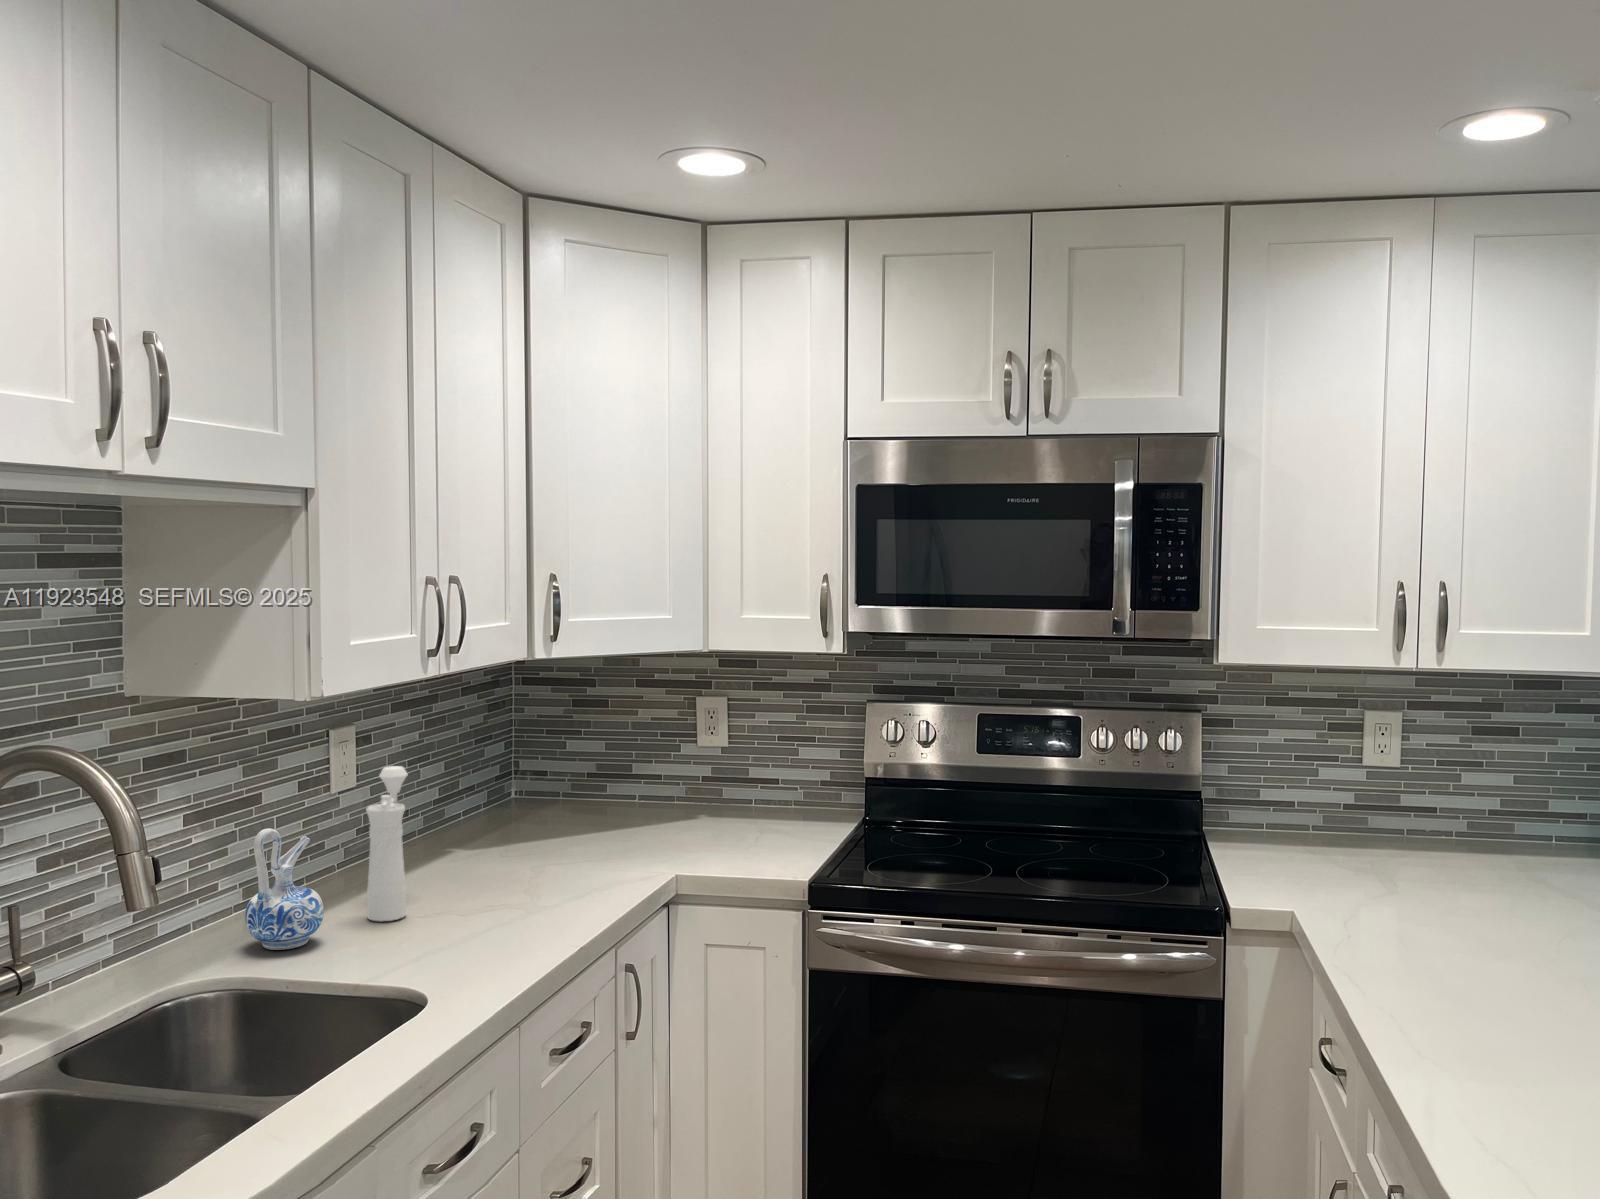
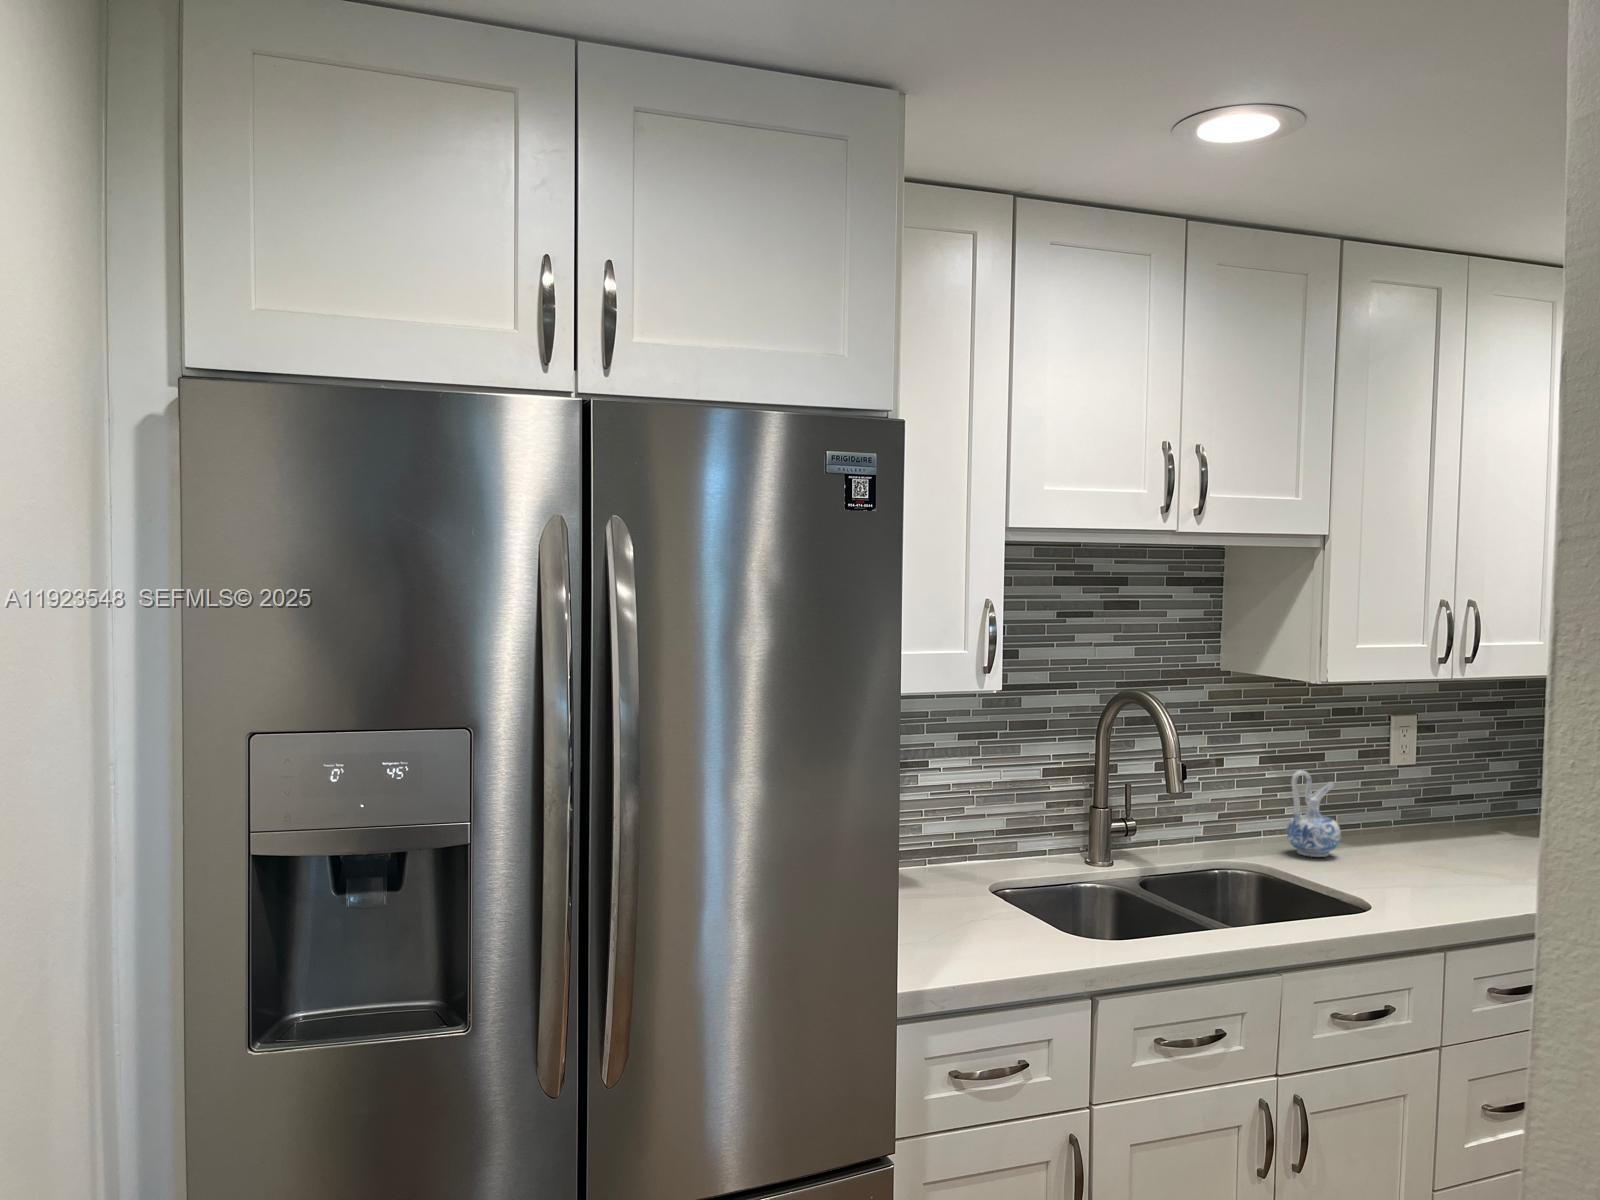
pepper mill: present [366,766,408,921] -> none [1382,746,1432,859]

